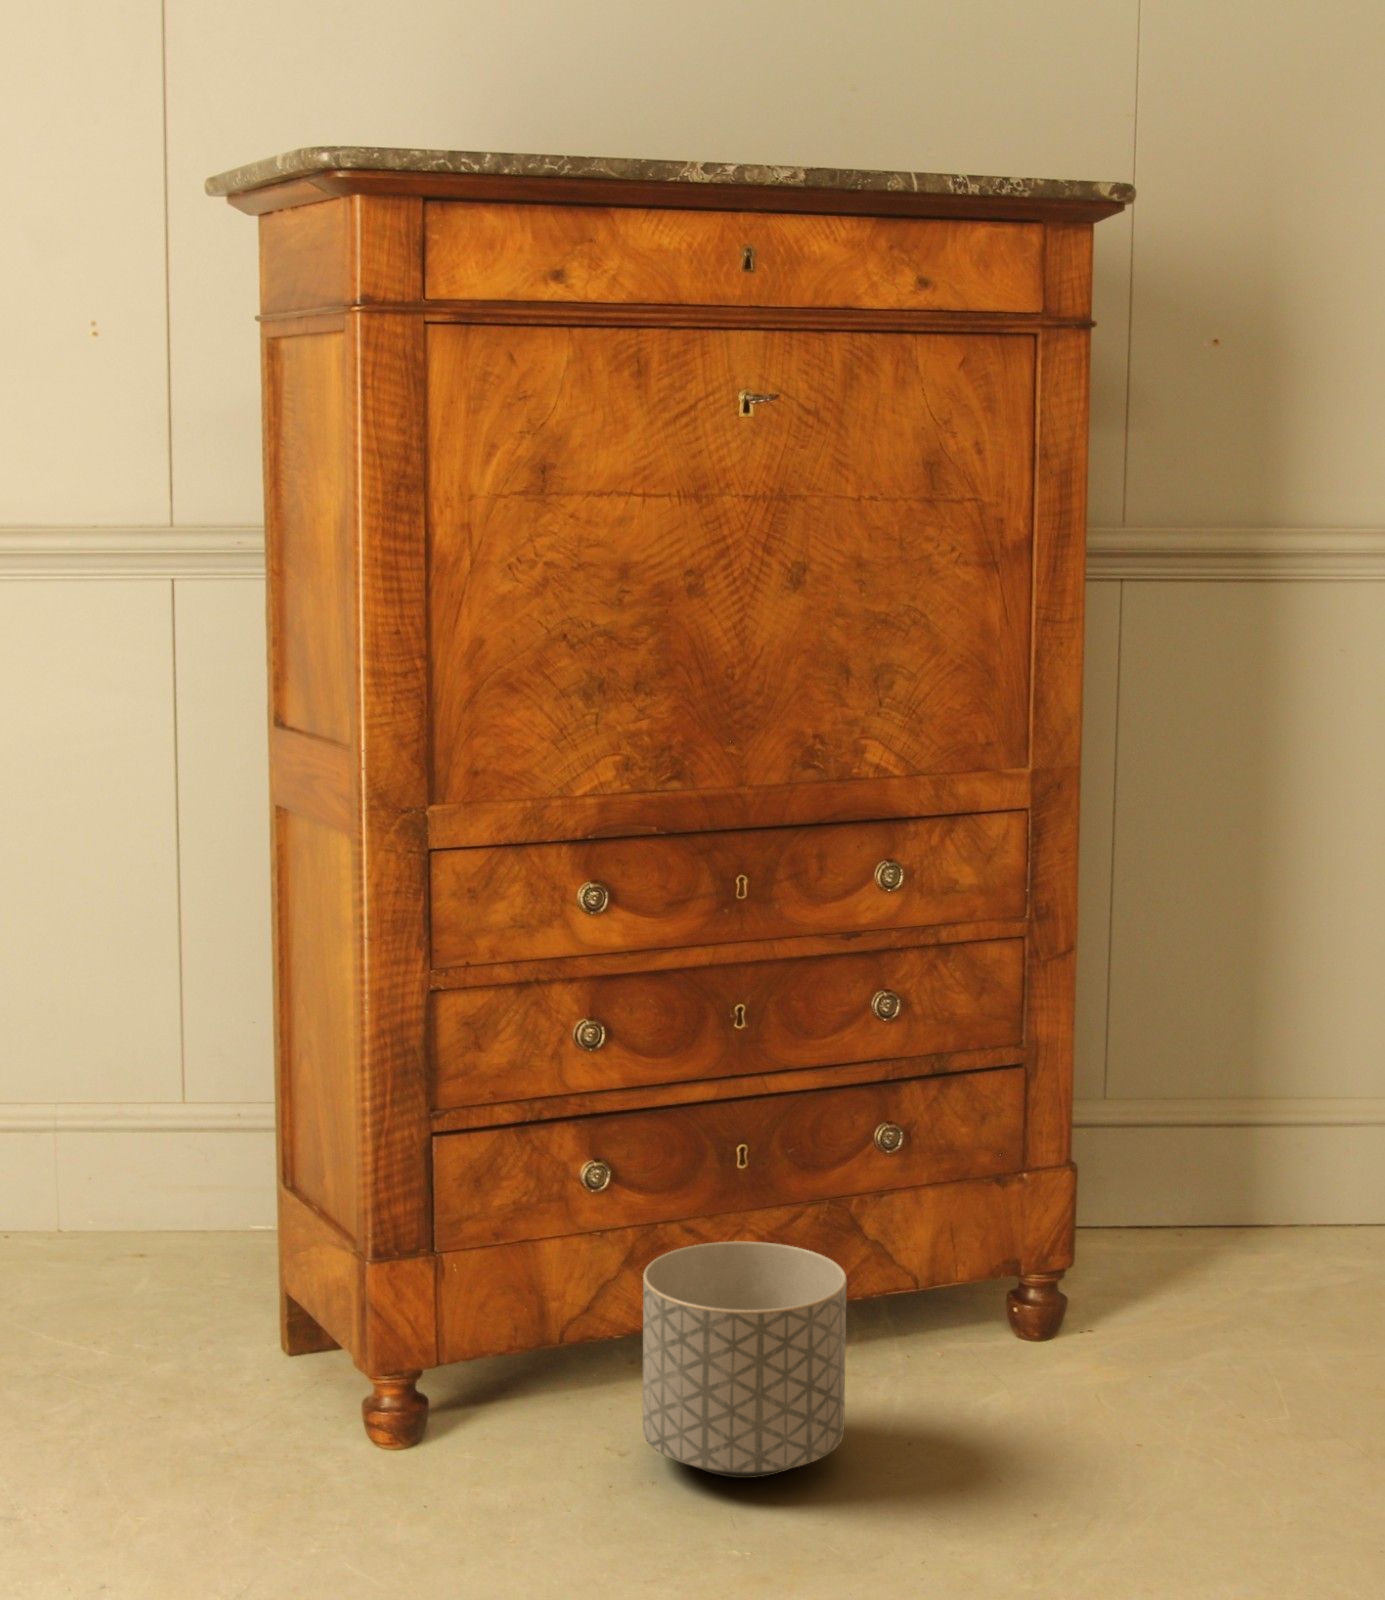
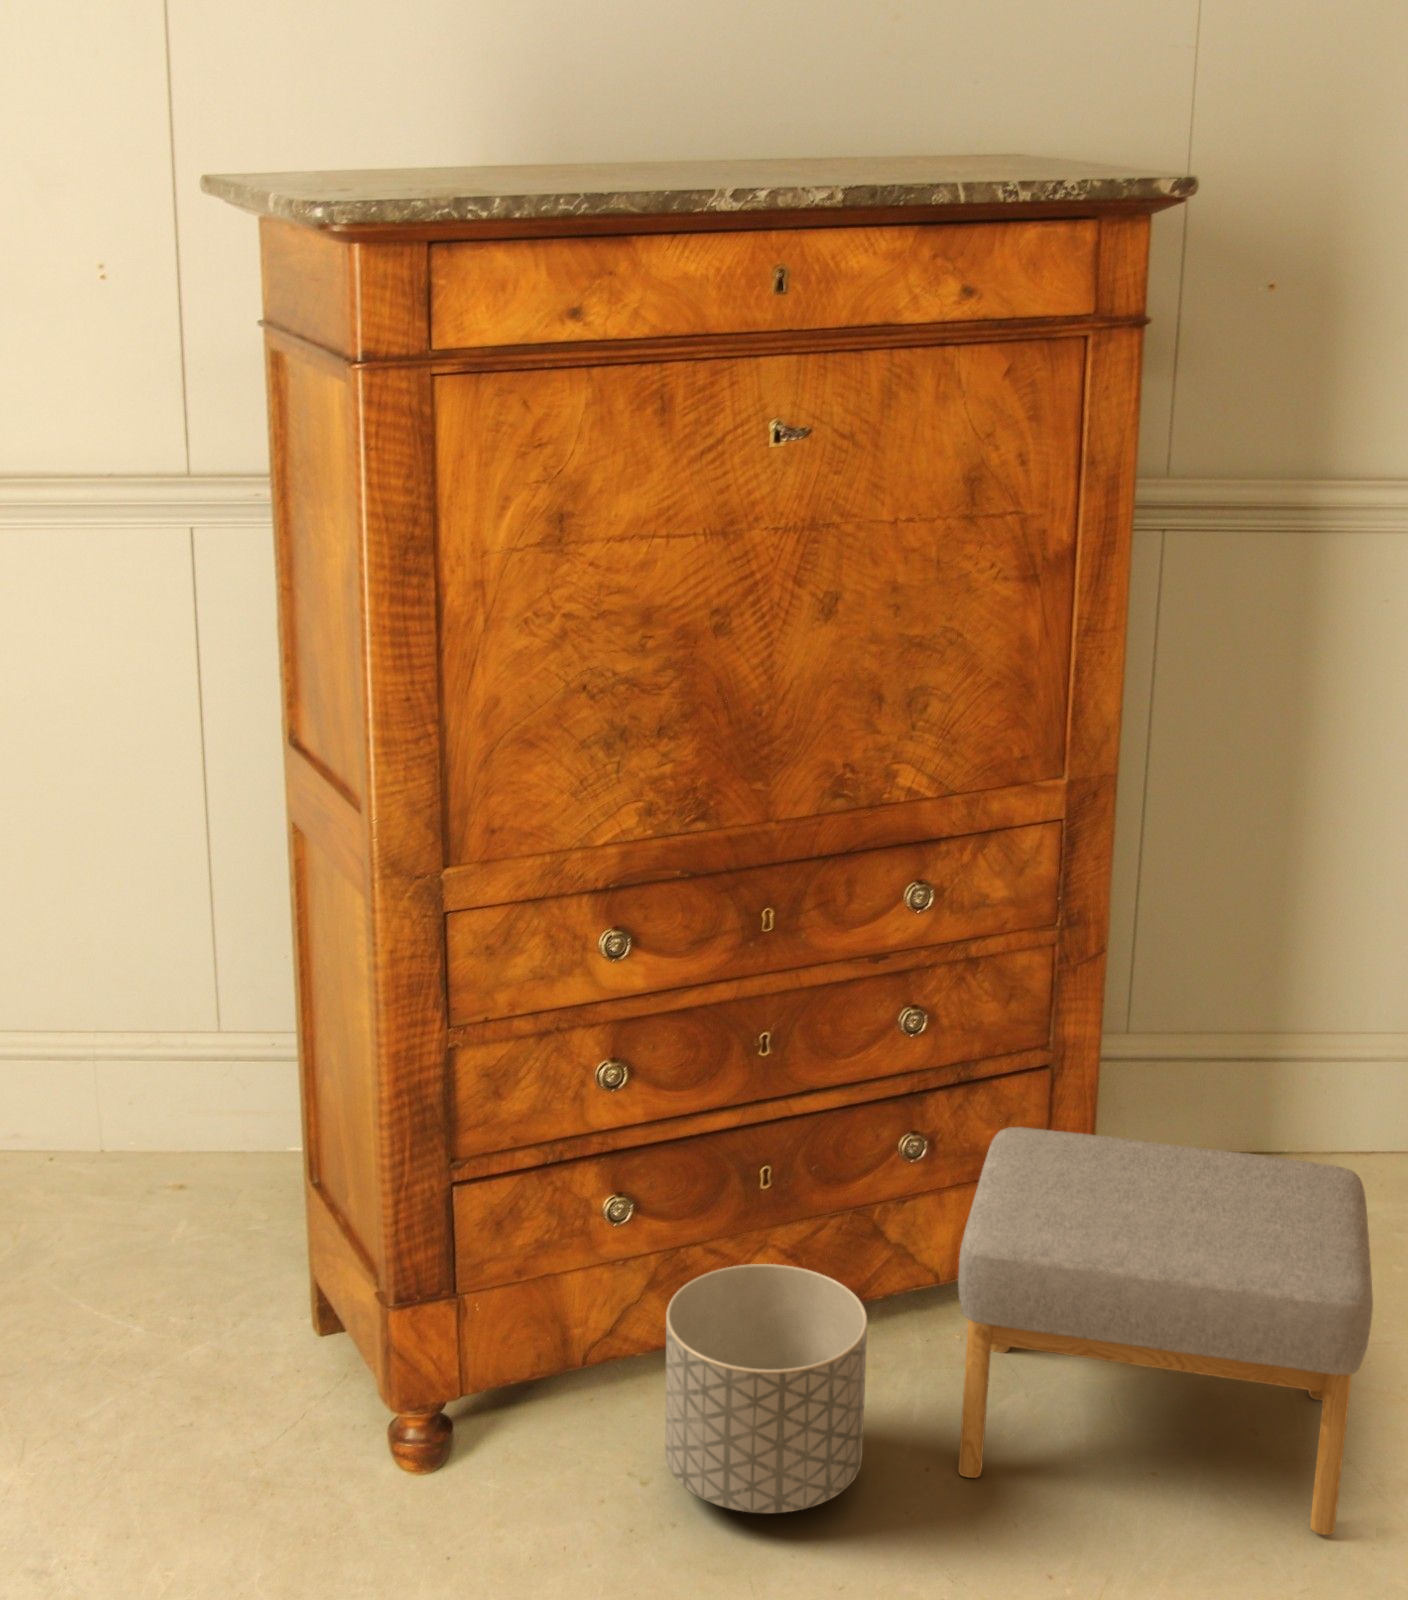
footstool: none [939,1125,1354,1500] -> present [958,1127,1373,1535]

